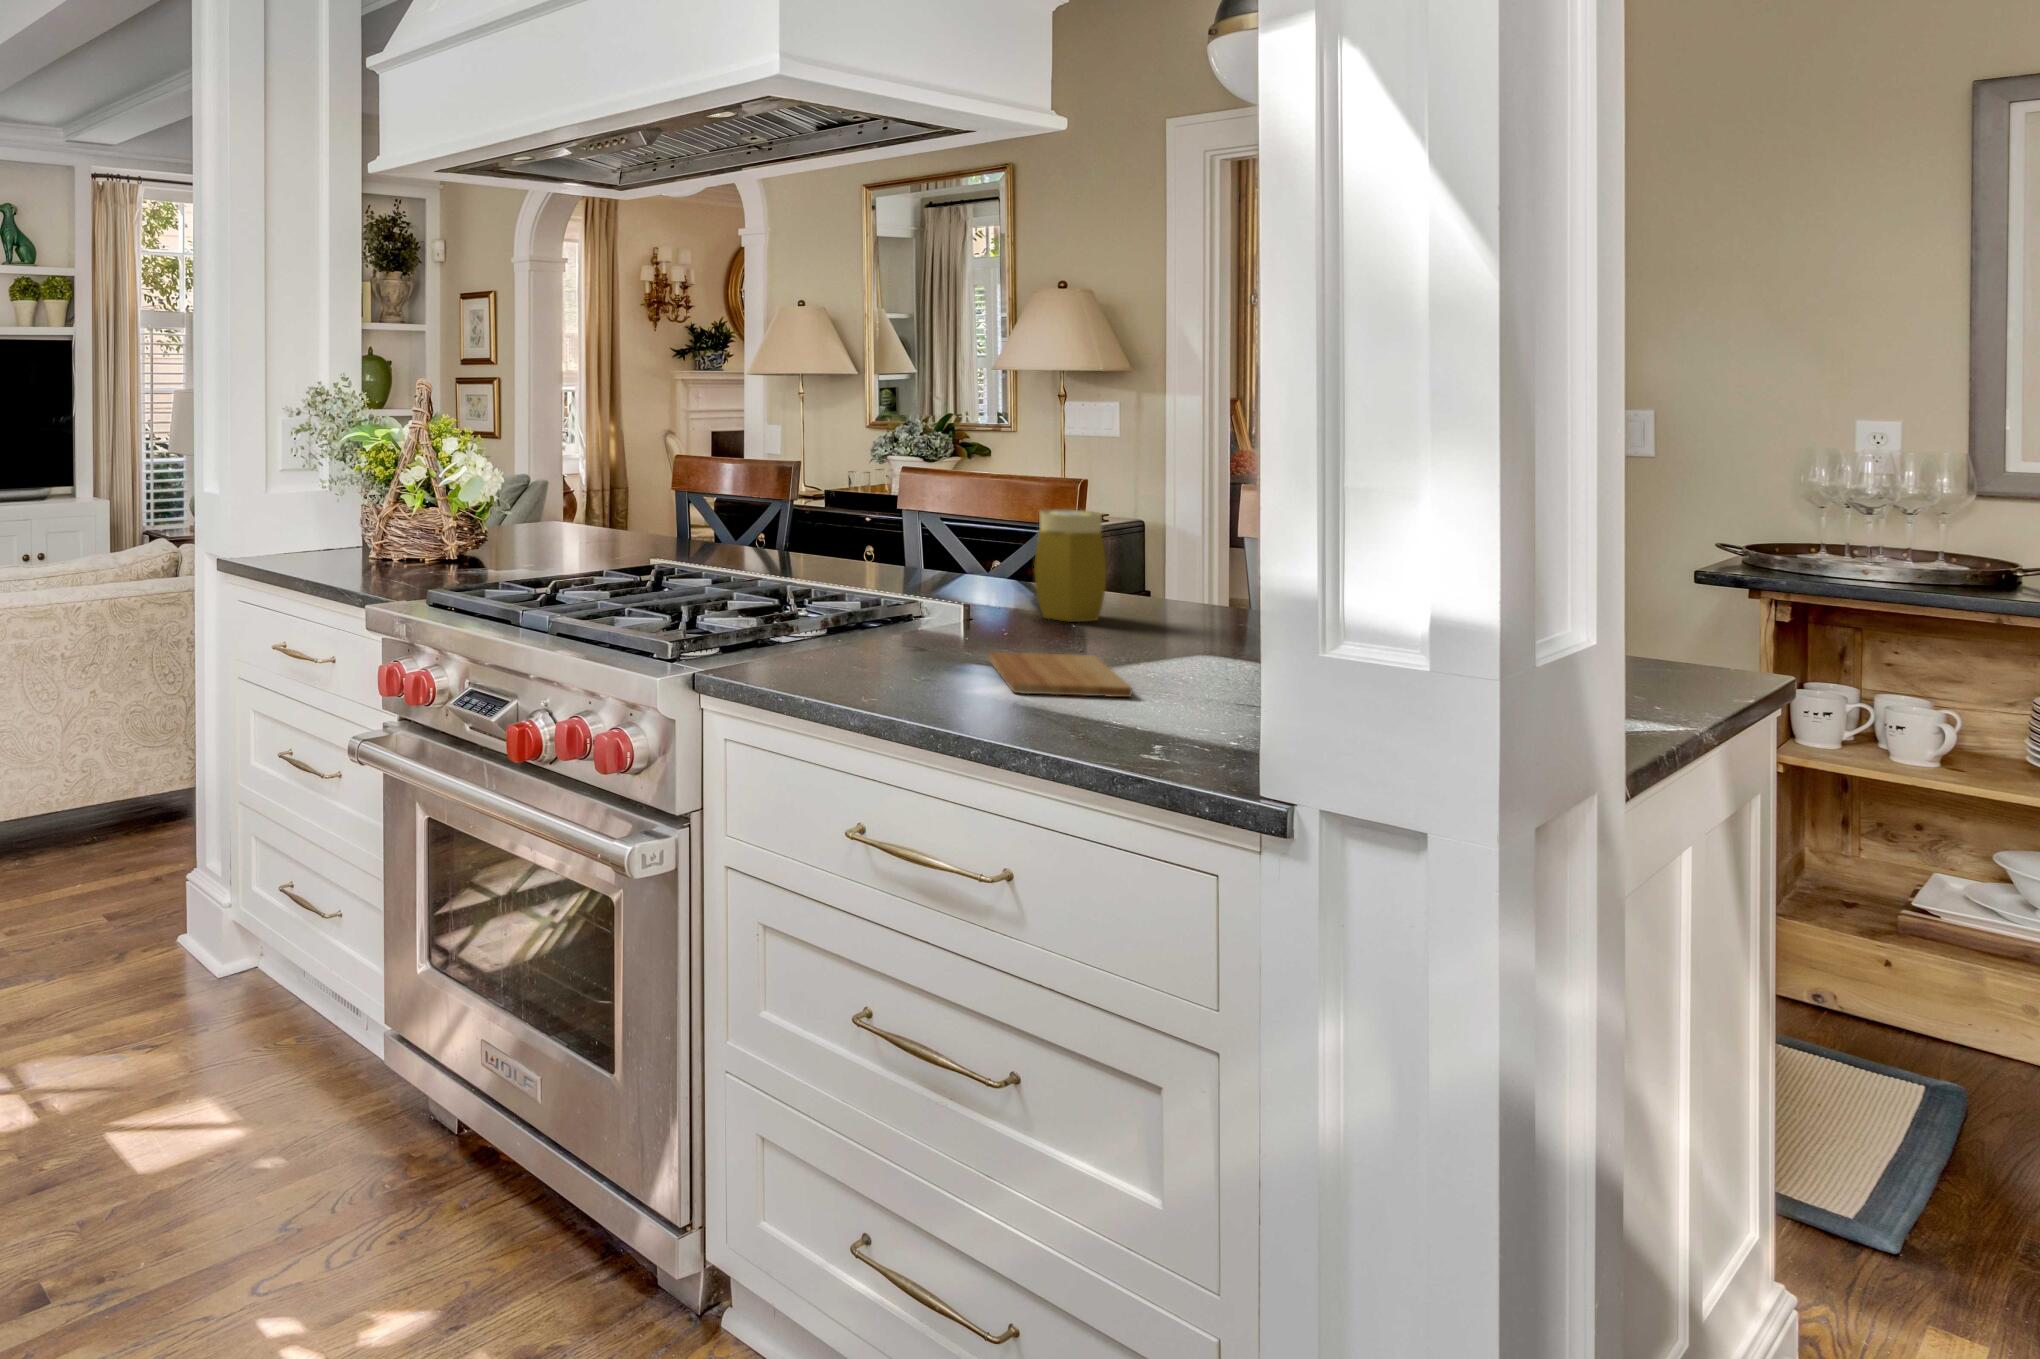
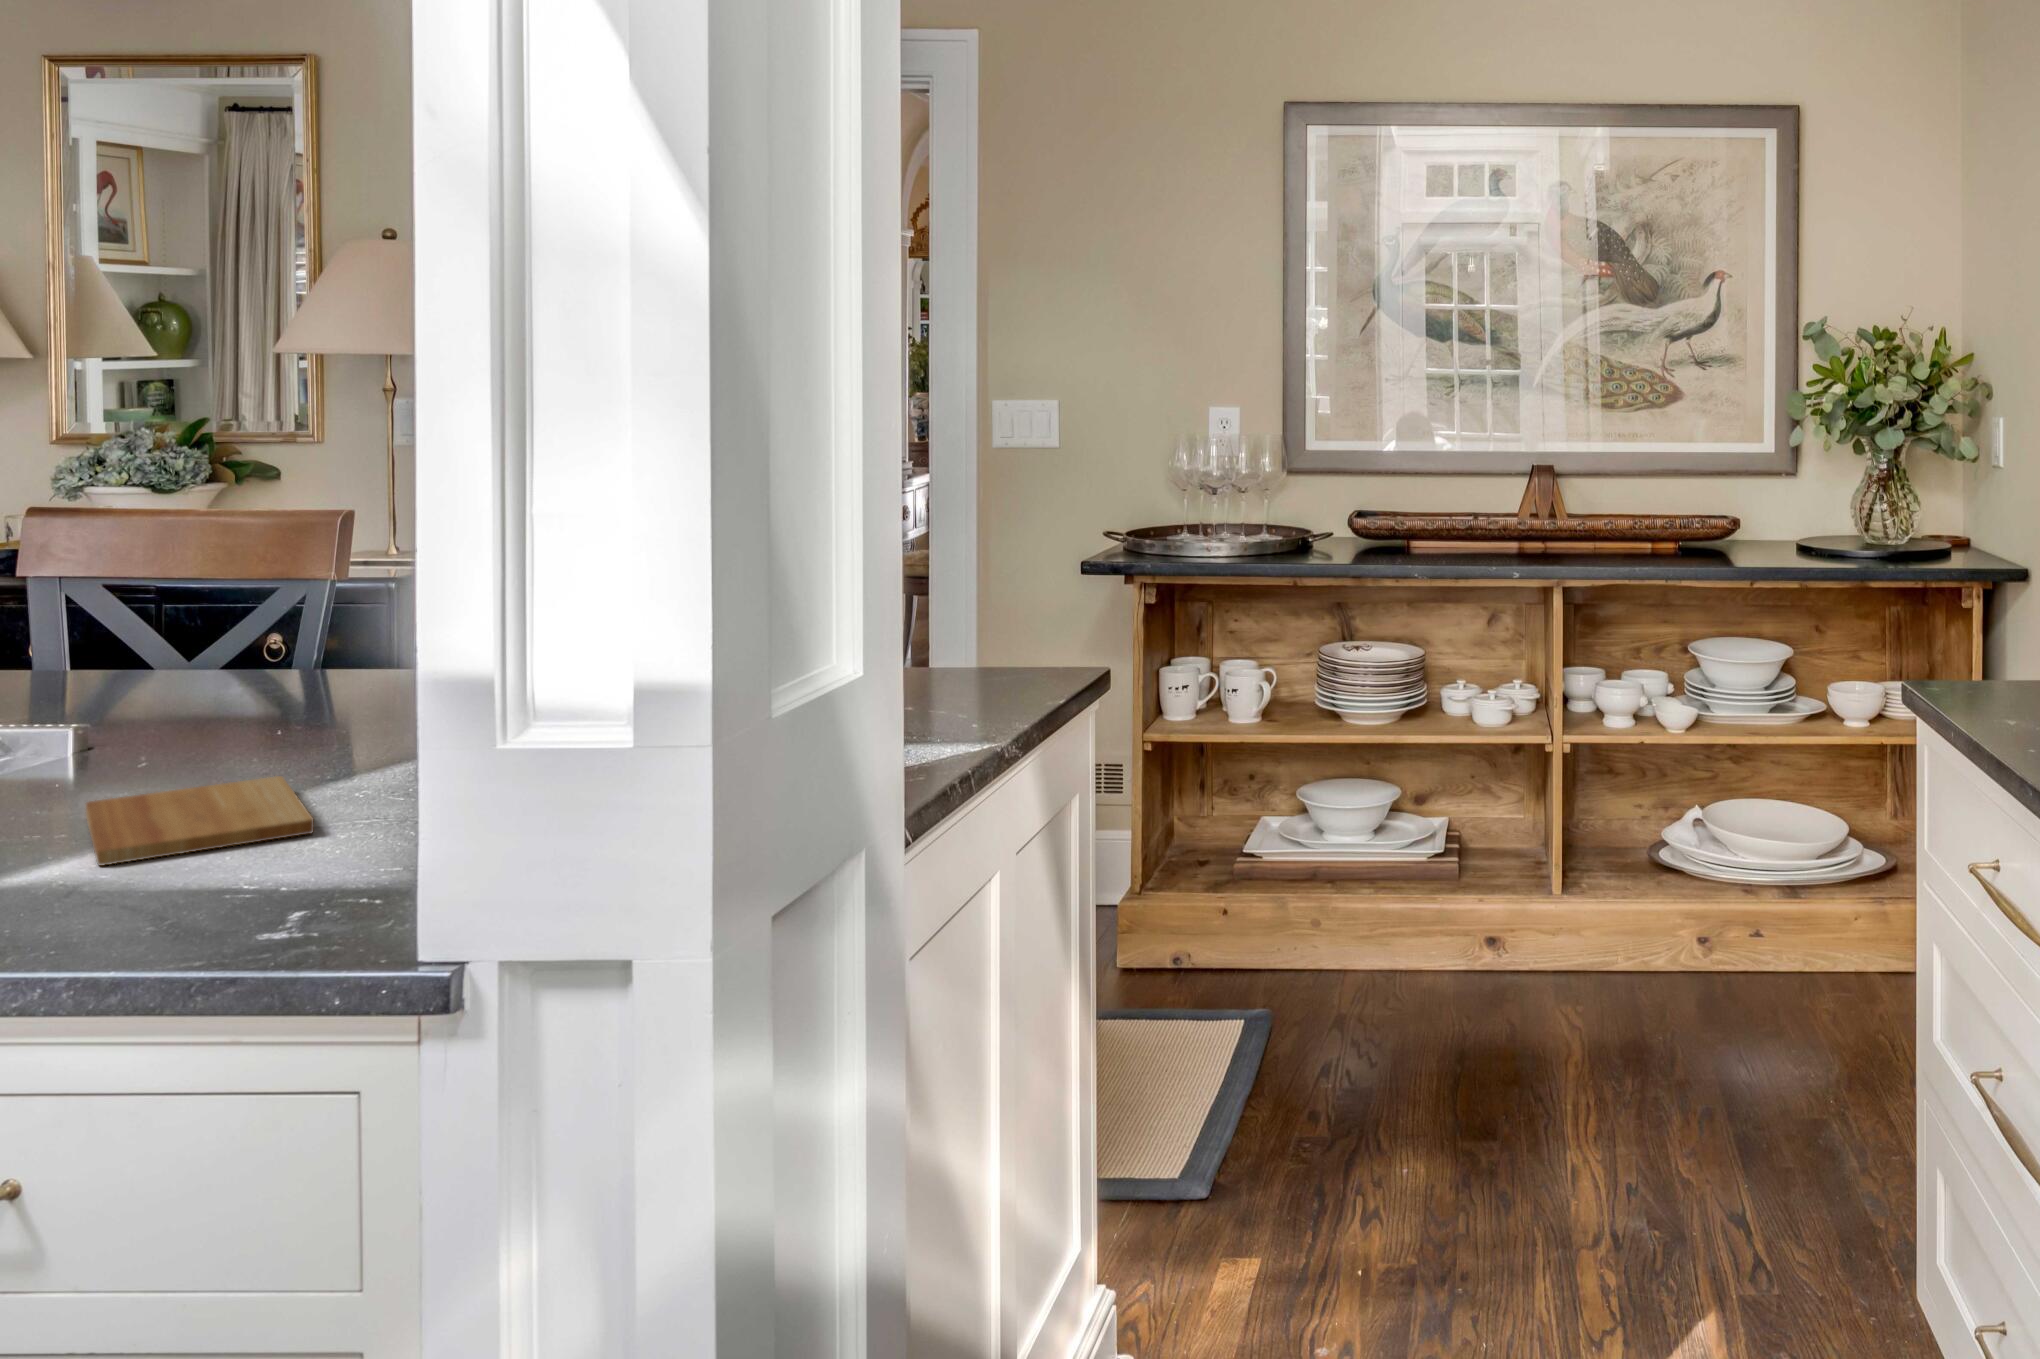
jar: present [1034,510,1106,622] -> none [224,559,349,725]

